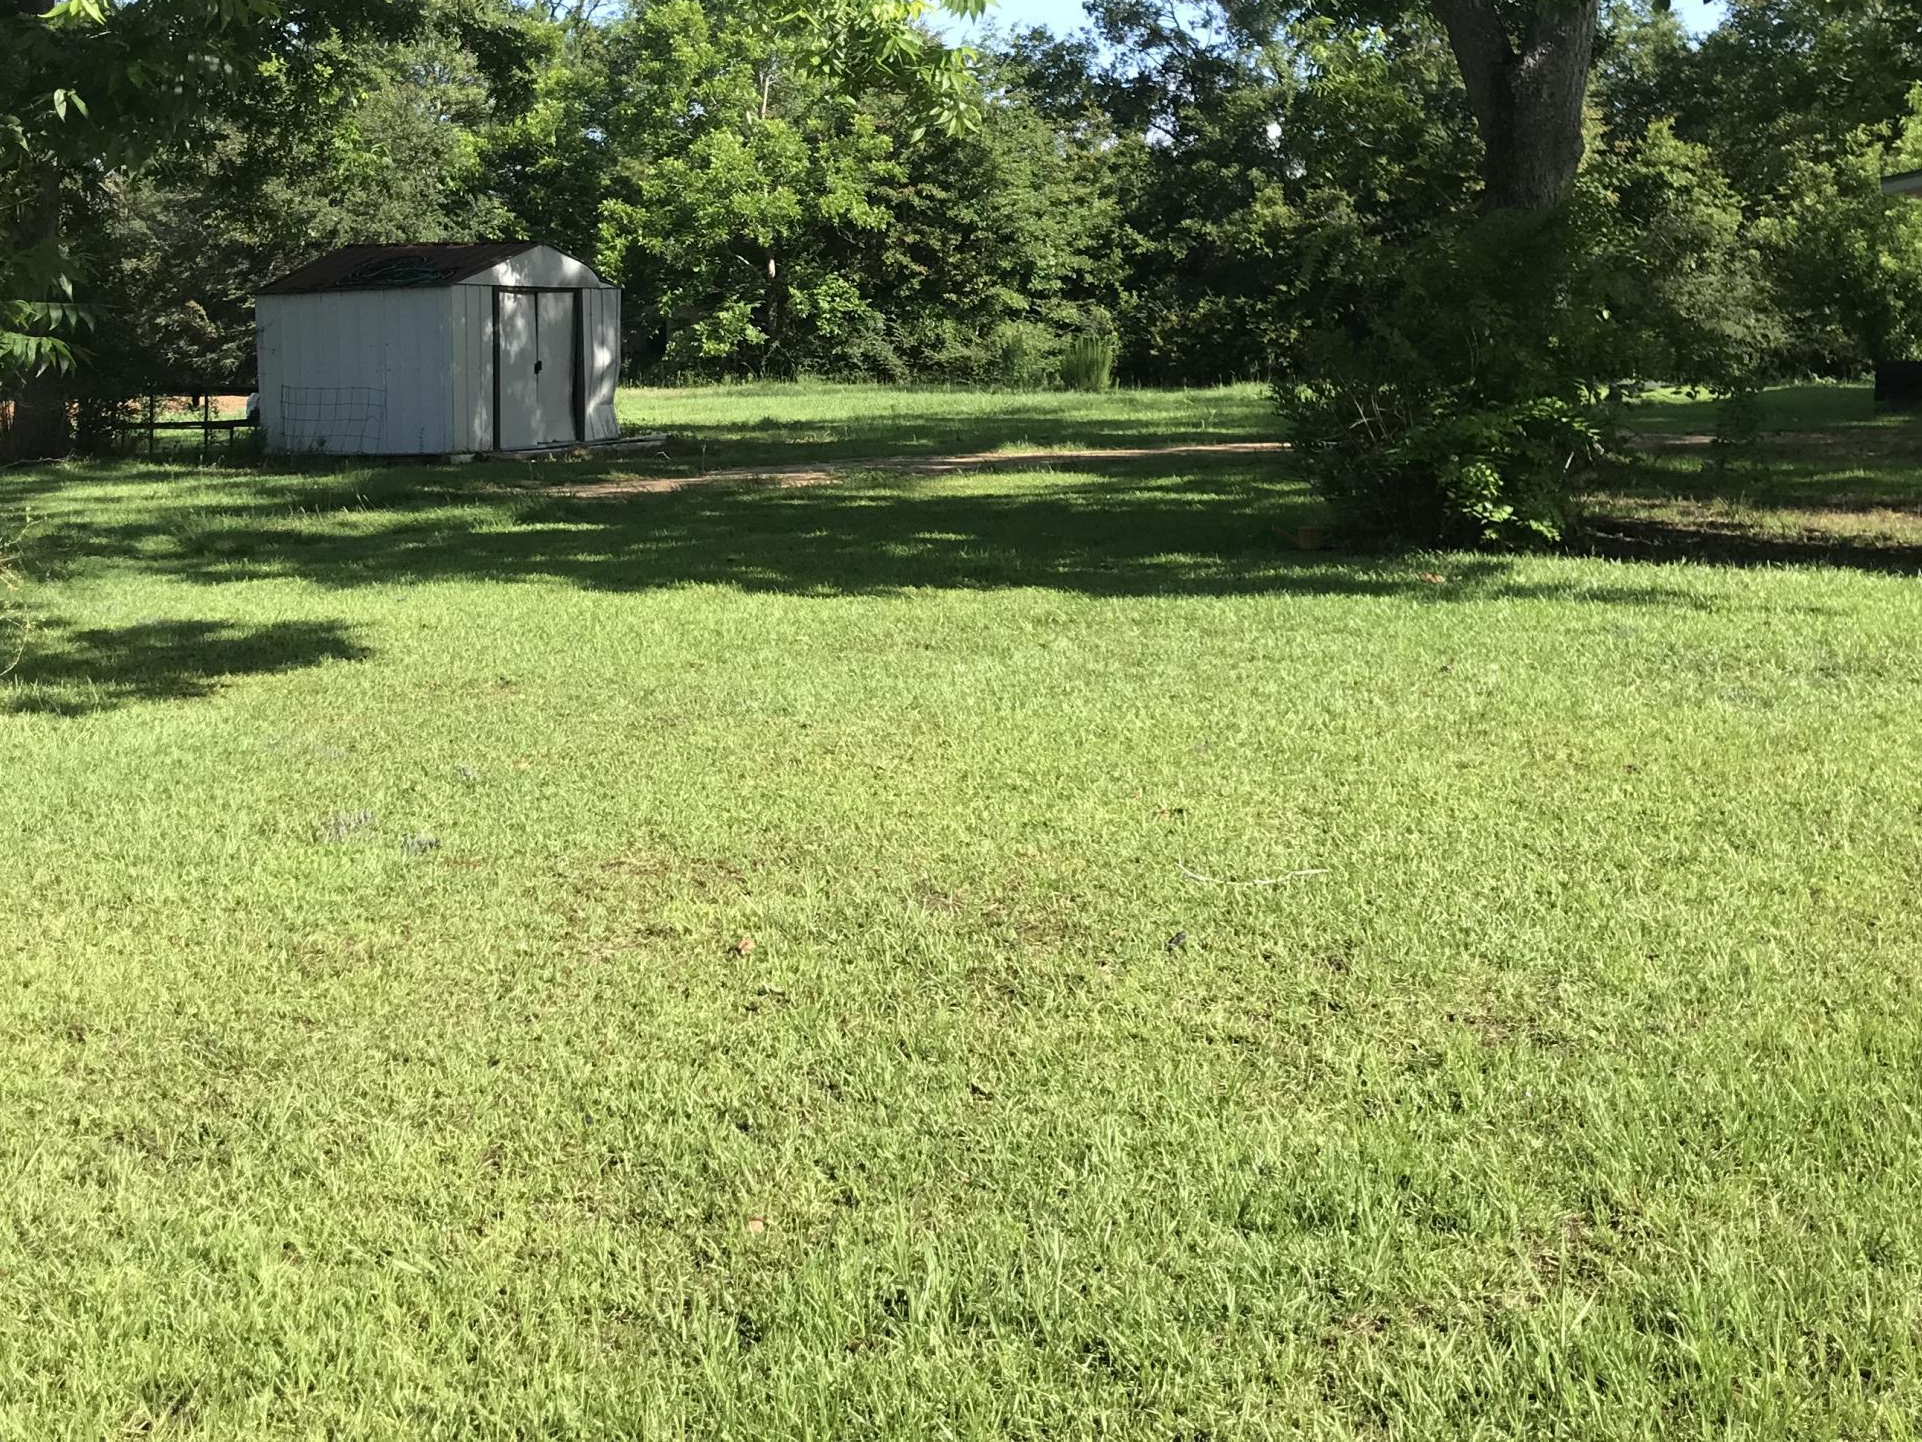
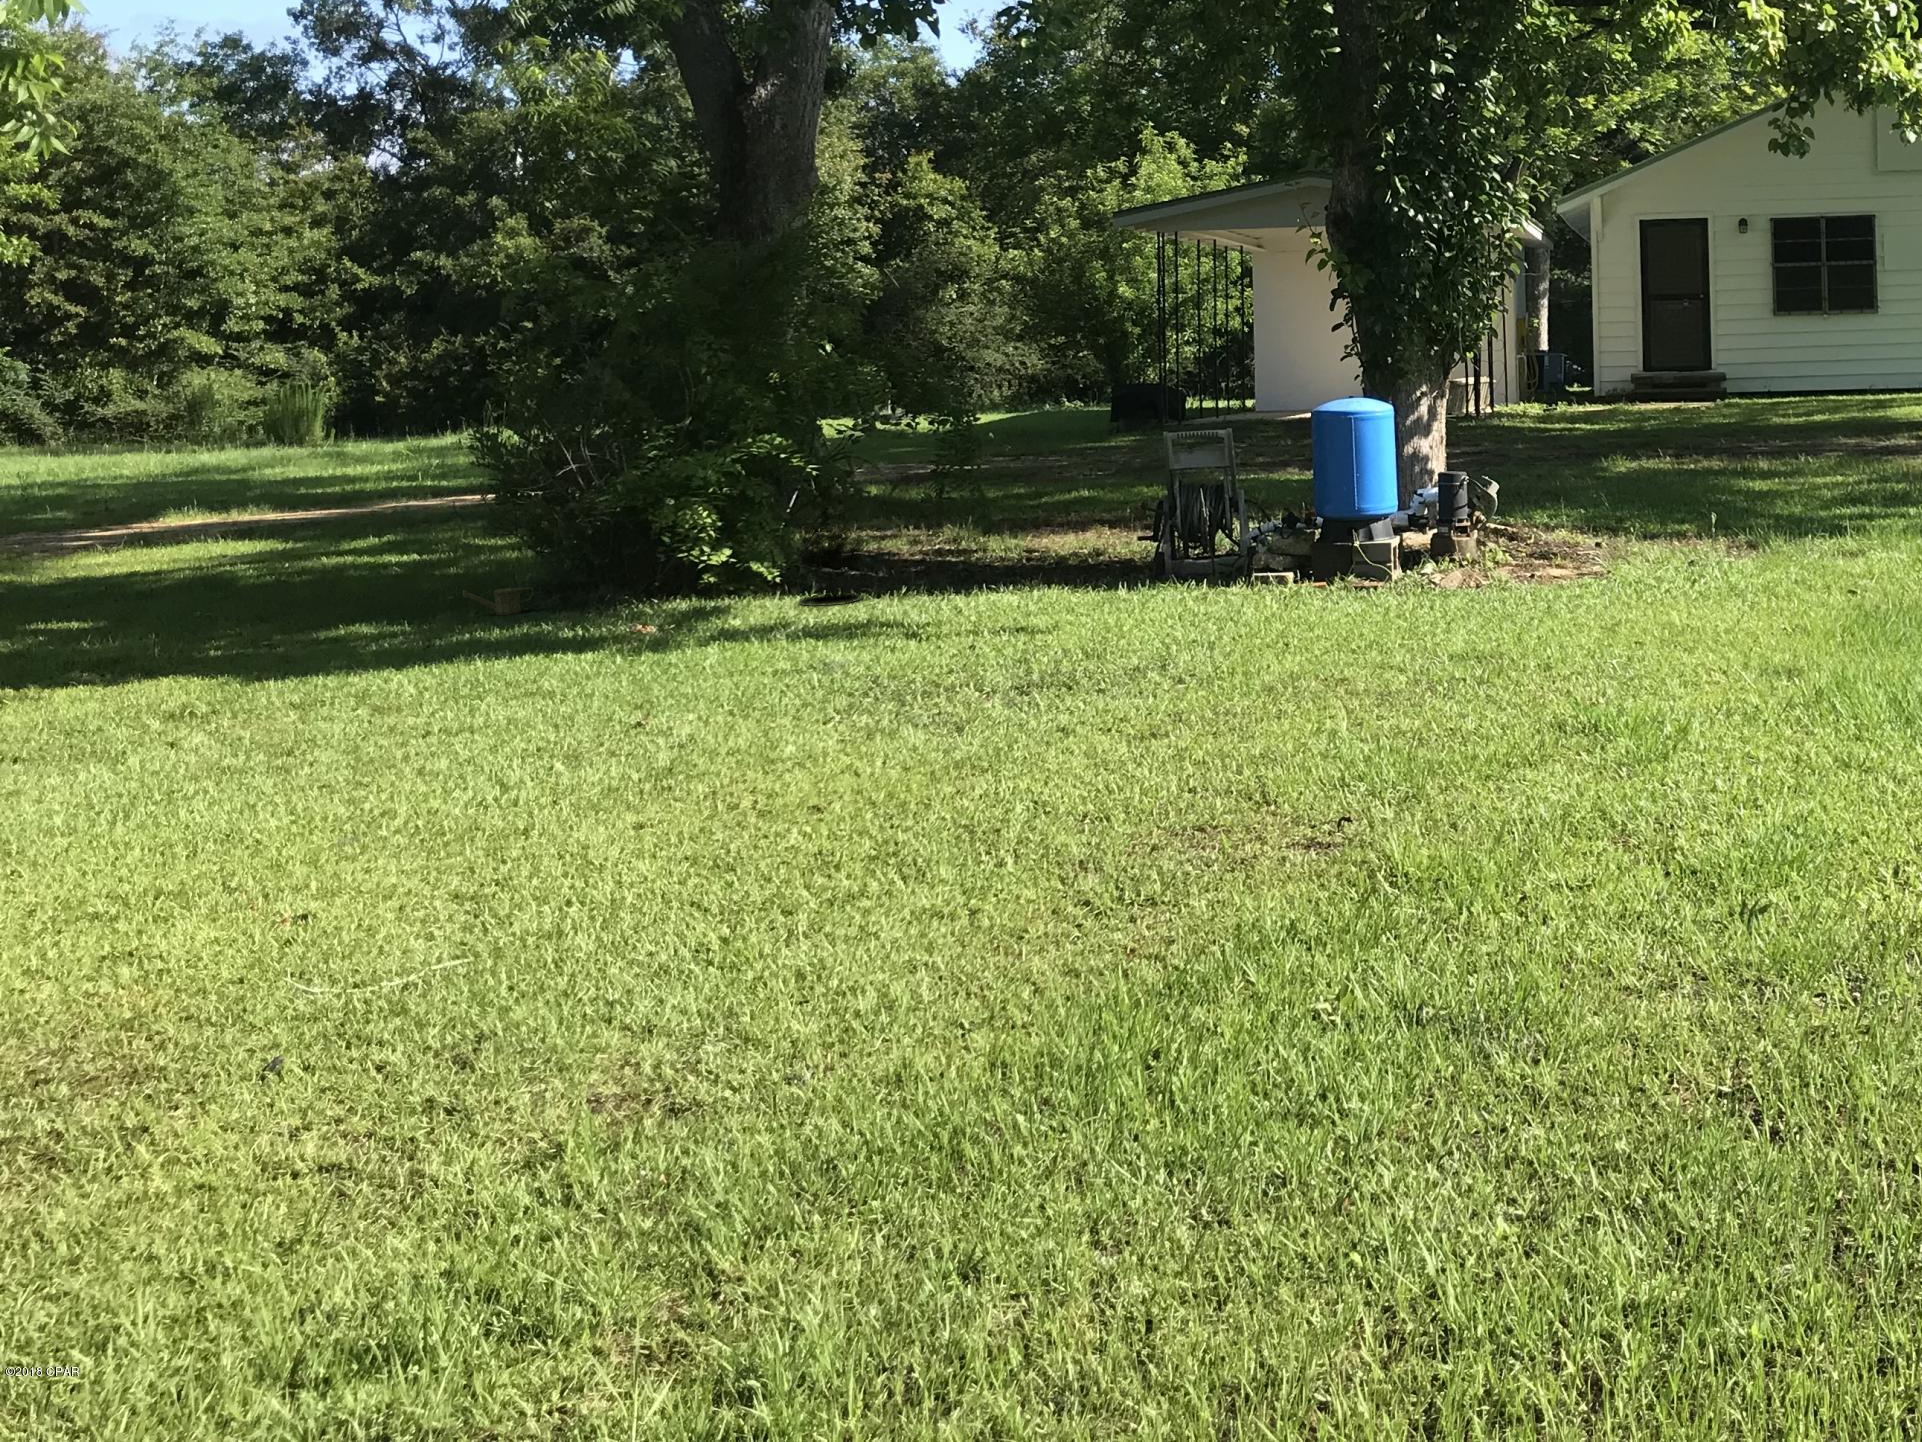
potted tree: none [1566,455,1642,566] -> present [799,495,863,606]

